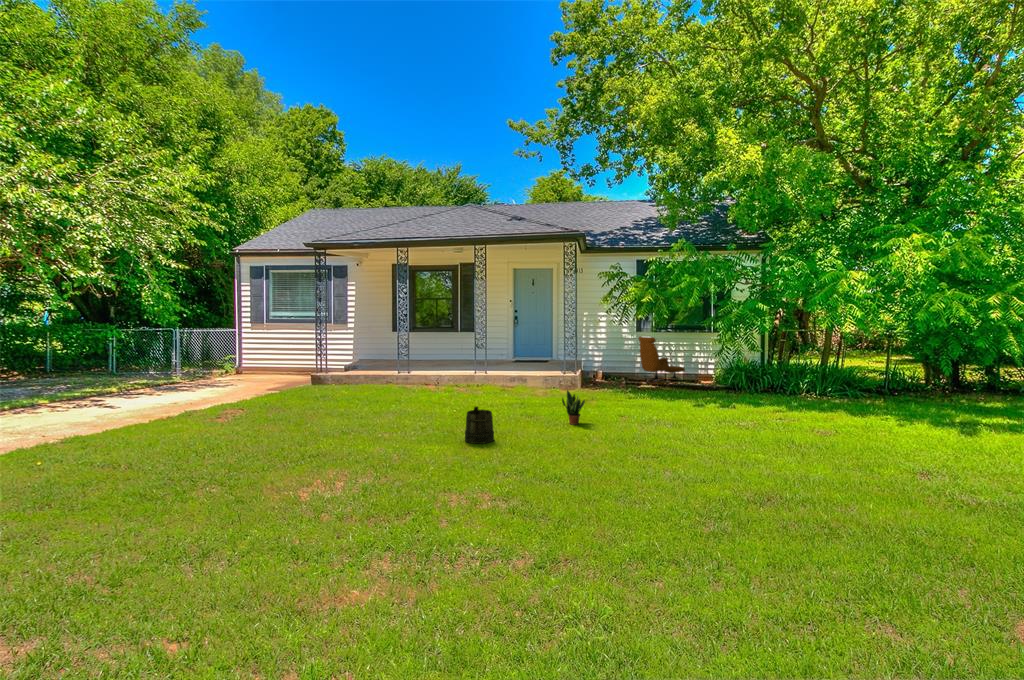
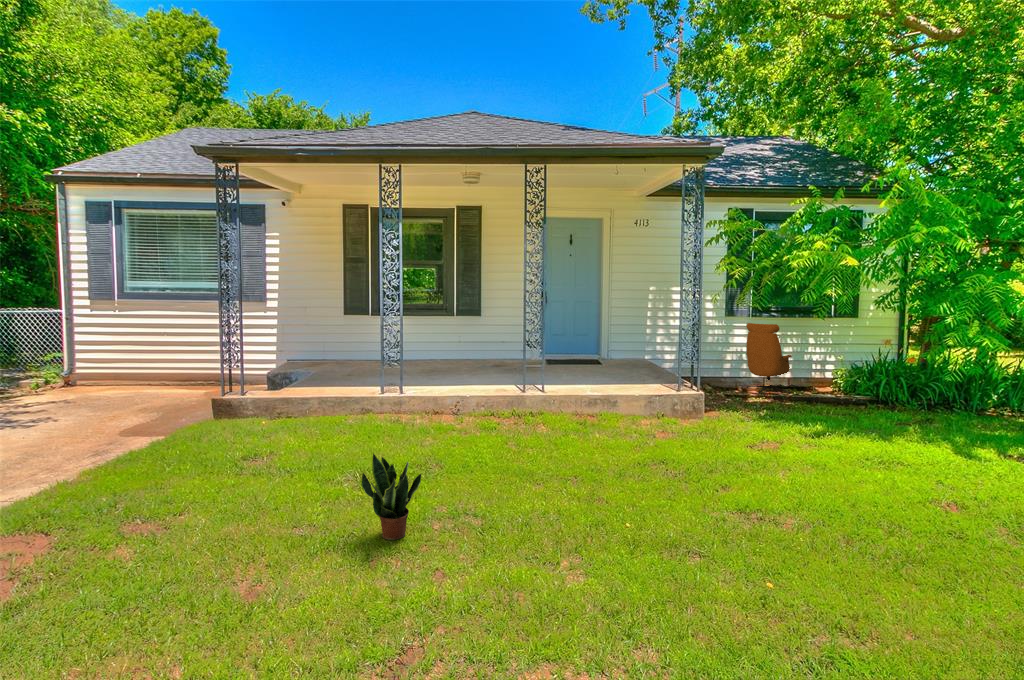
potted plant: present [562,390,585,425] -> present [362,454,421,540]
bucket: present [465,406,494,444] -> none [695,496,777,607]

